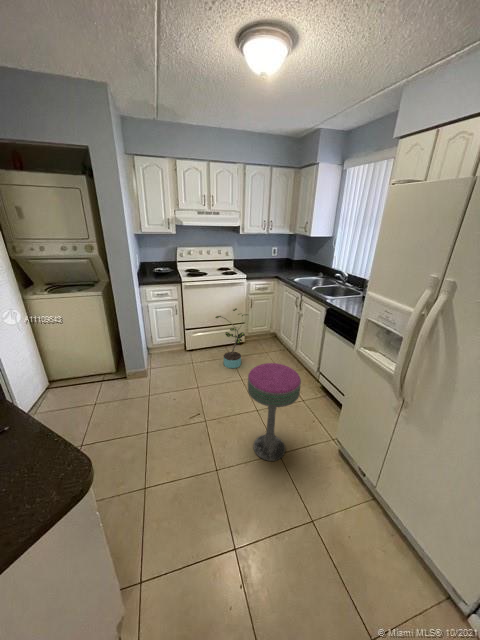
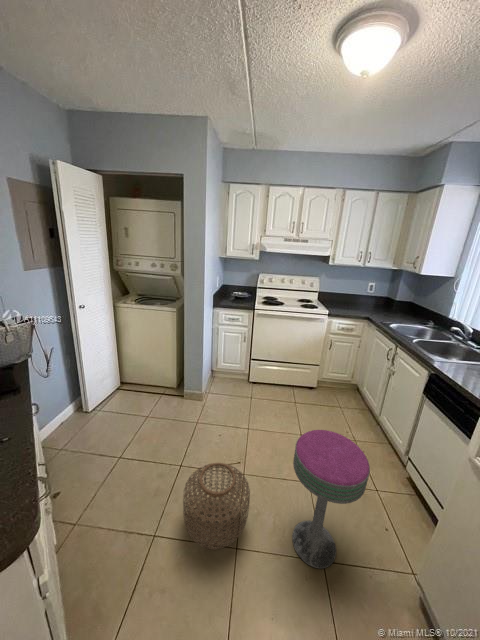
potted plant: present [216,308,248,368] -> none [283,347,324,416]
woven basket: none [163,412,219,478] -> present [183,463,250,549]

